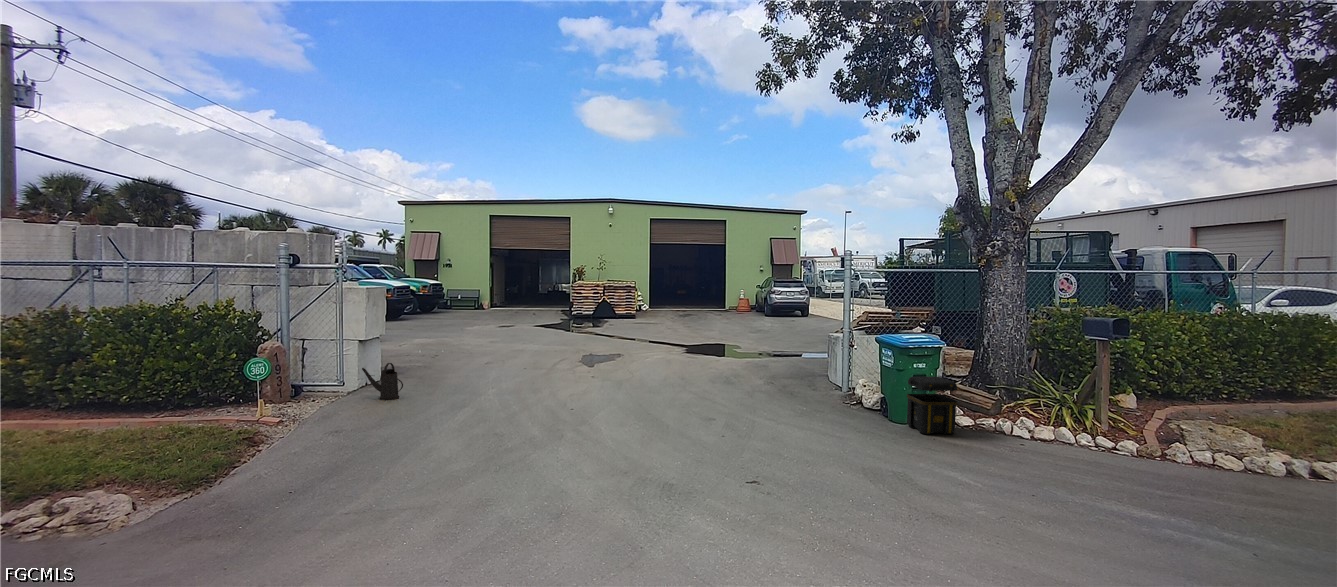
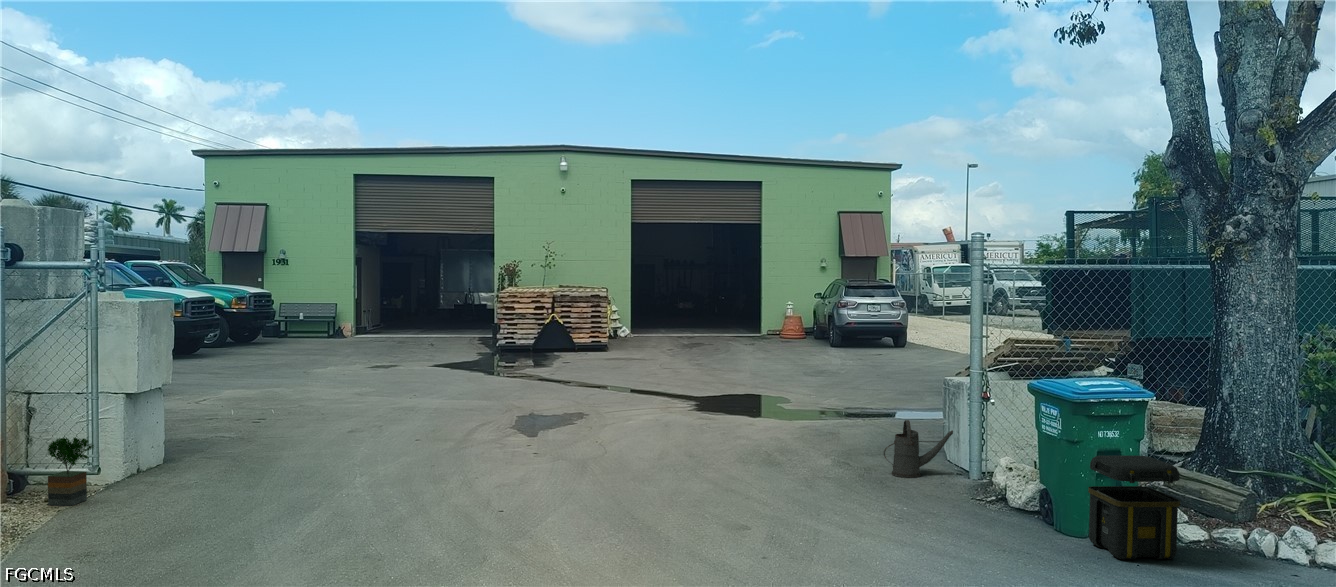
watering can: present [362,363,403,400] -> present [884,420,953,478]
potted tree: none [314,365,342,404] -> present [47,437,94,506]

